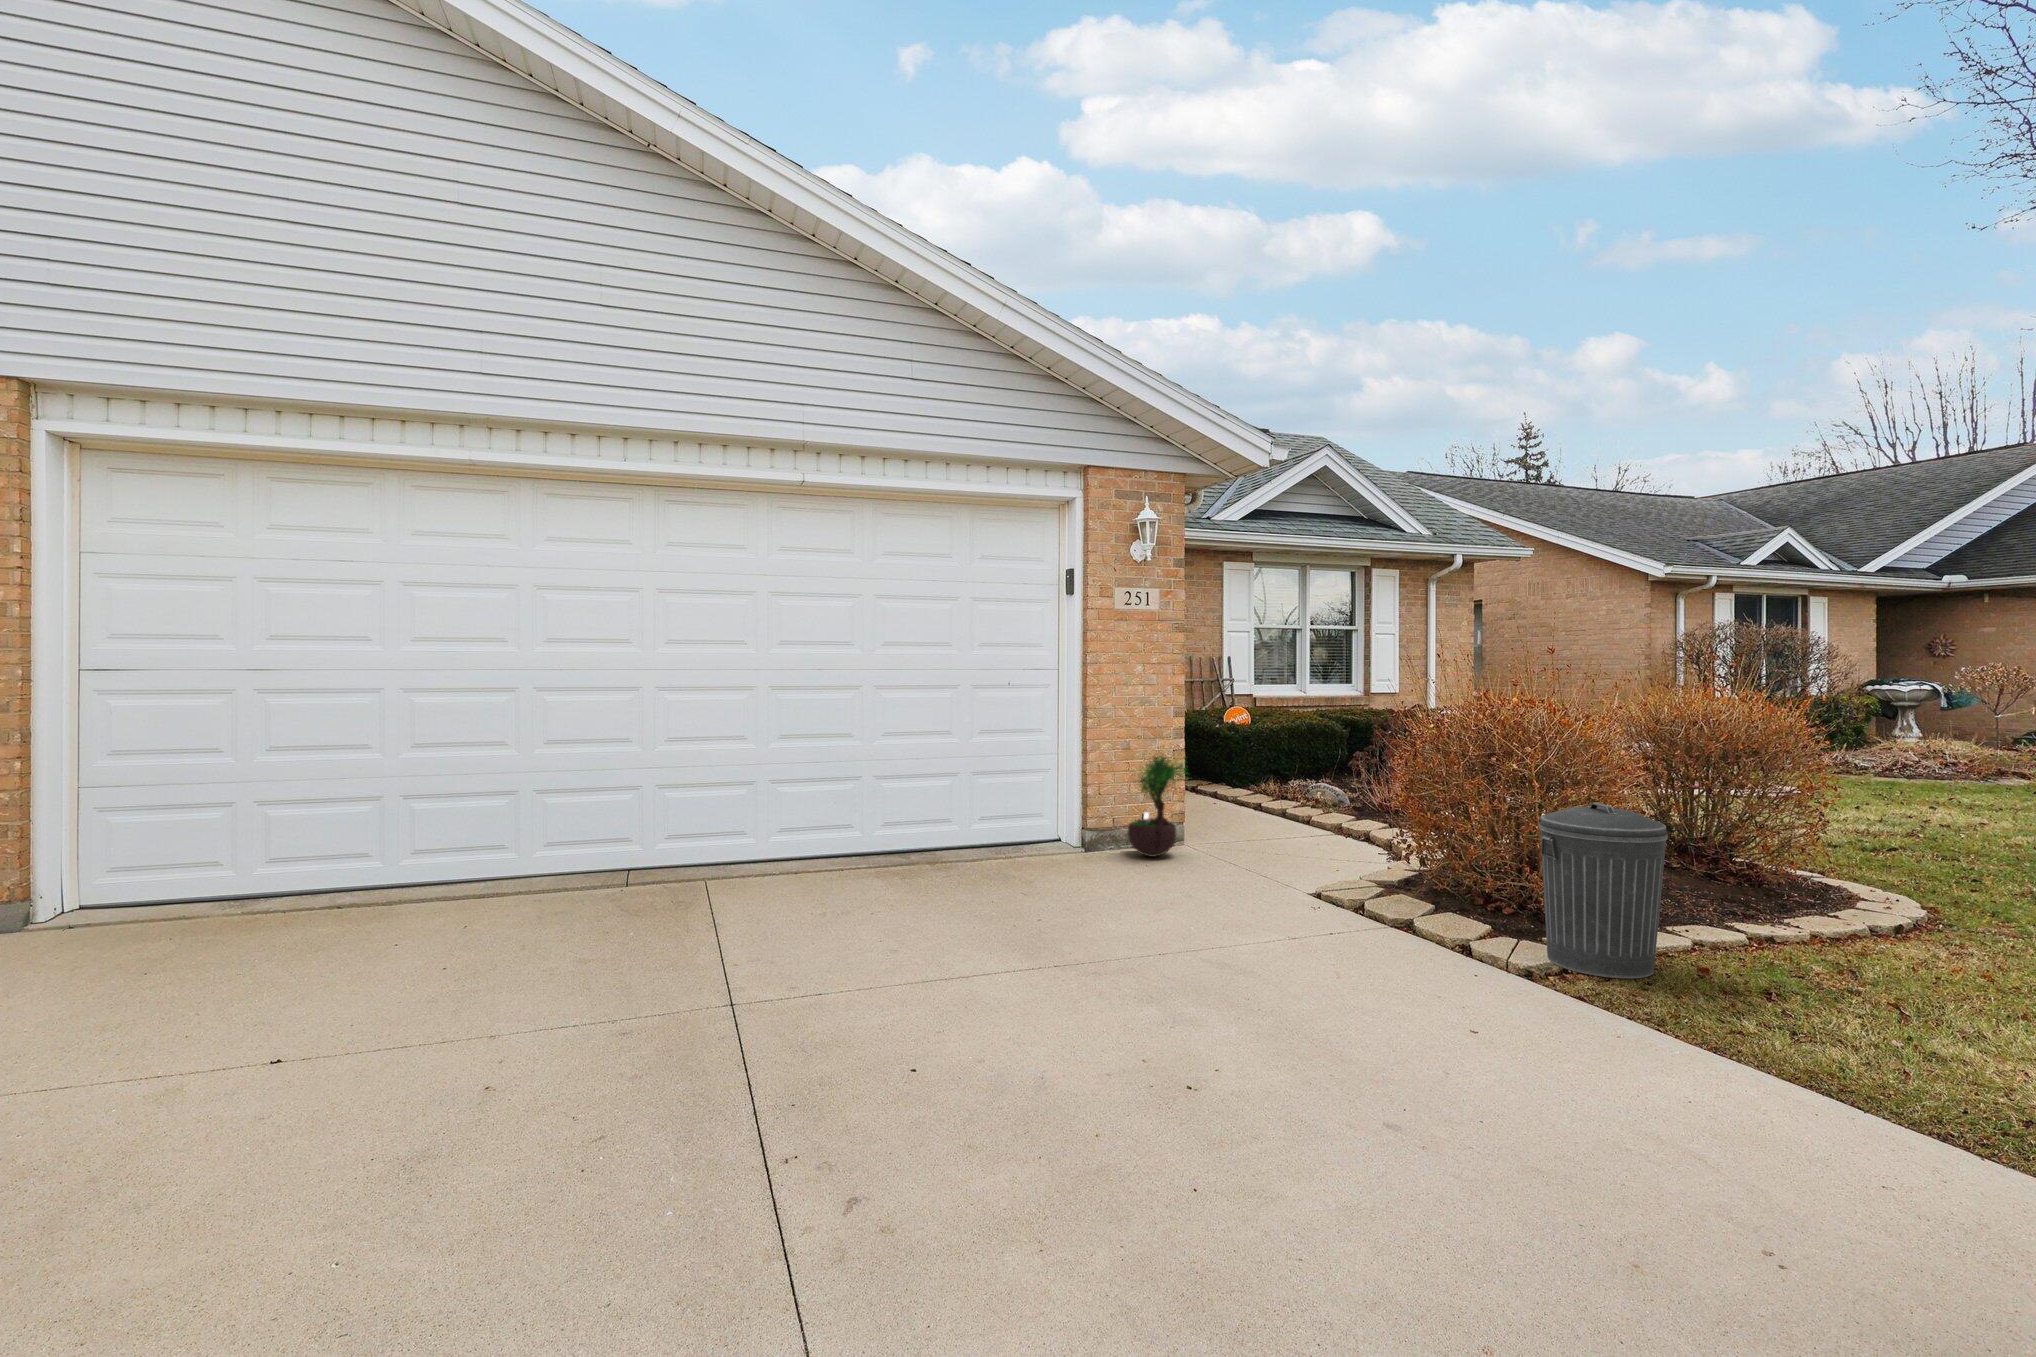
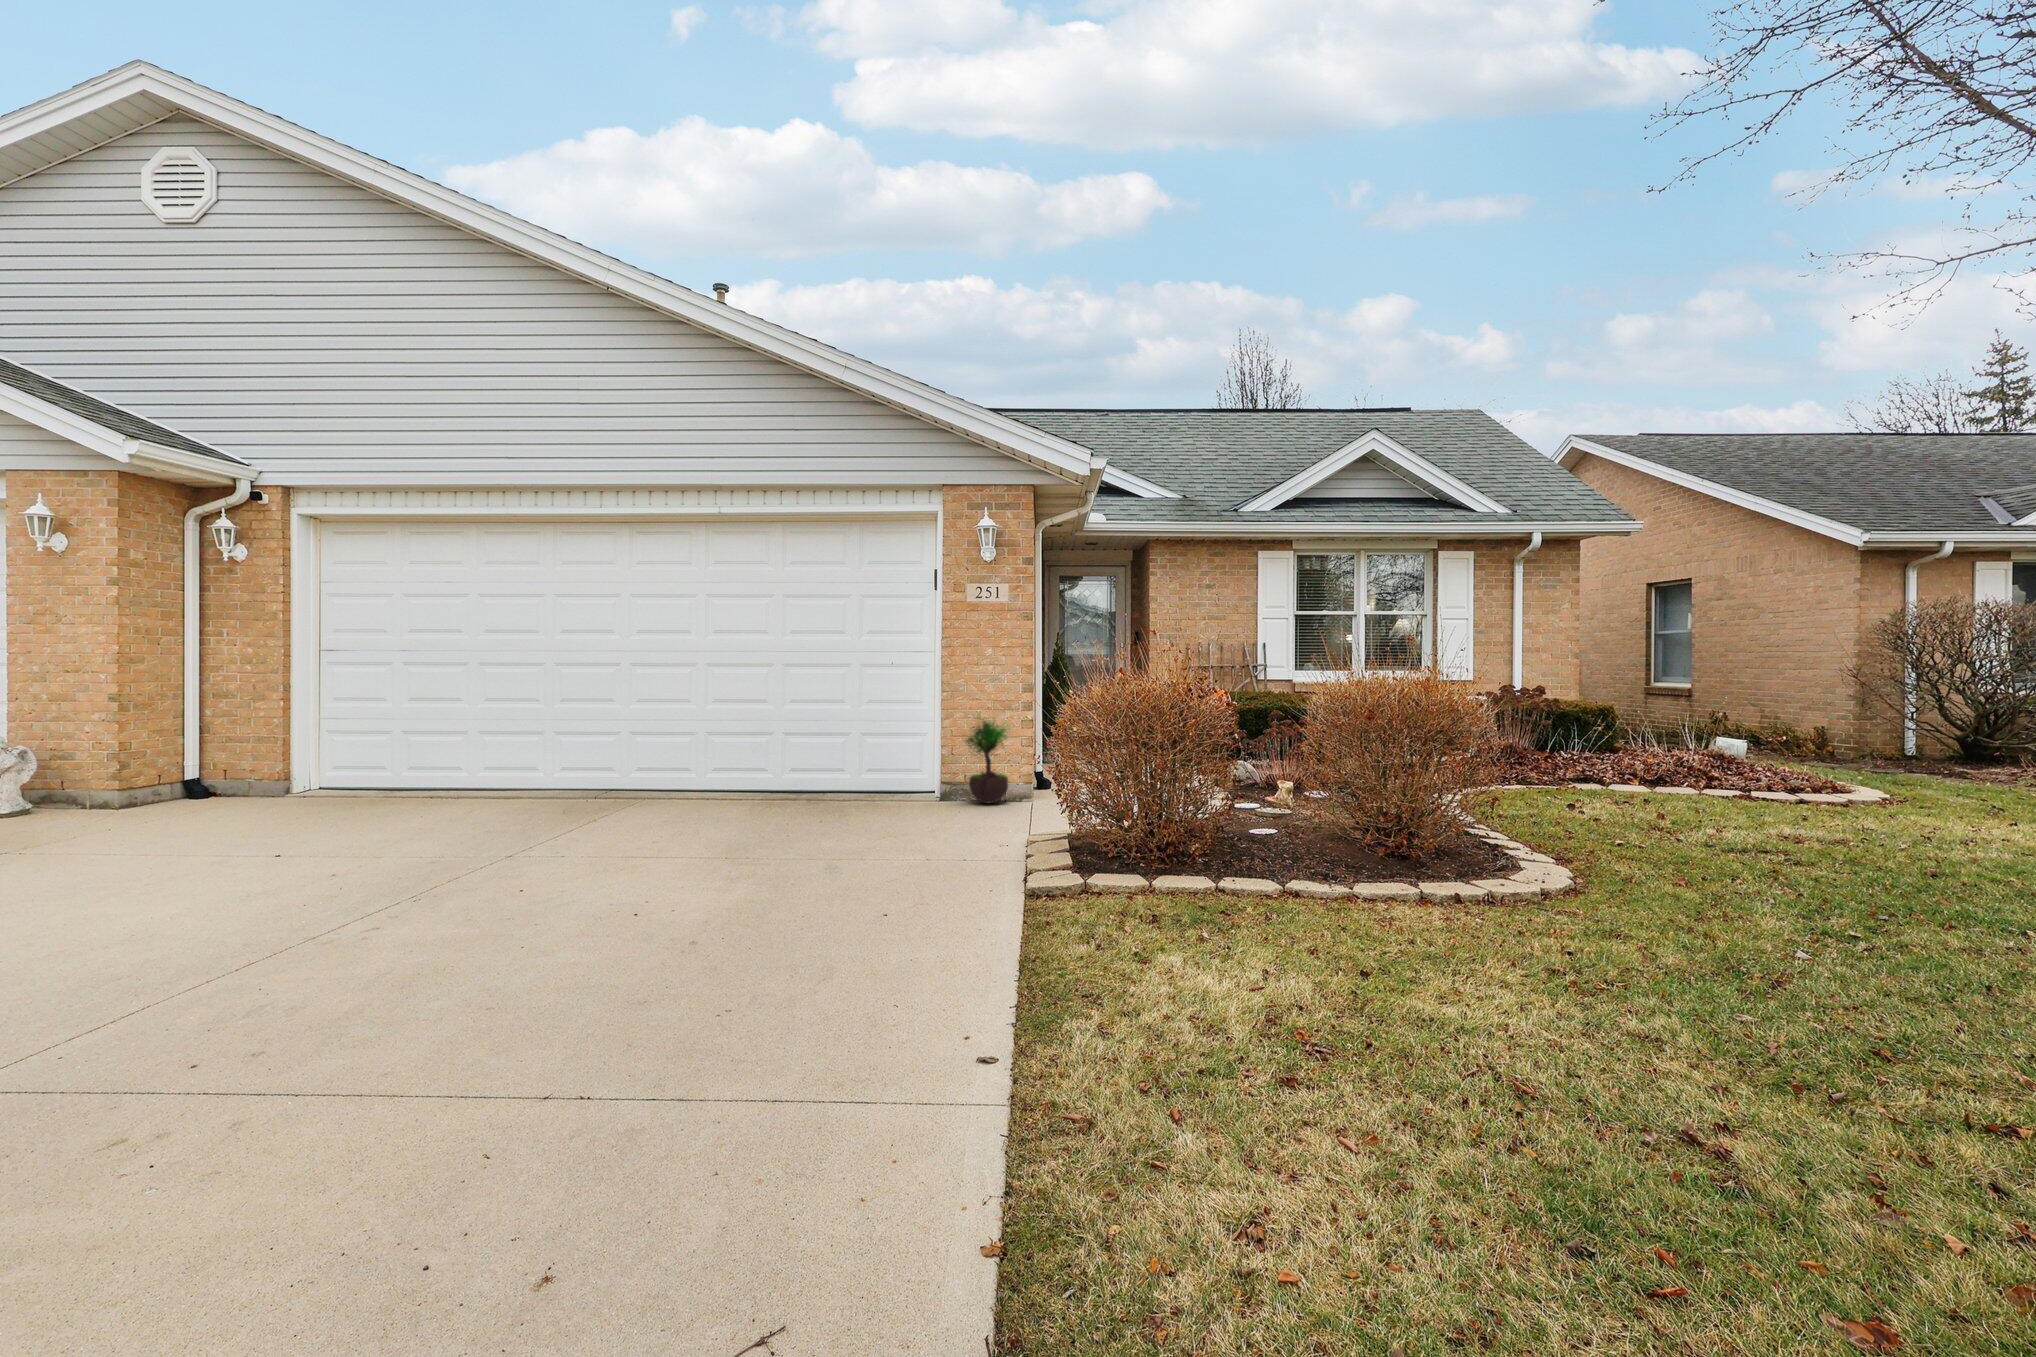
trash can: present [1539,803,1668,978] -> none [1064,757,1155,895]

